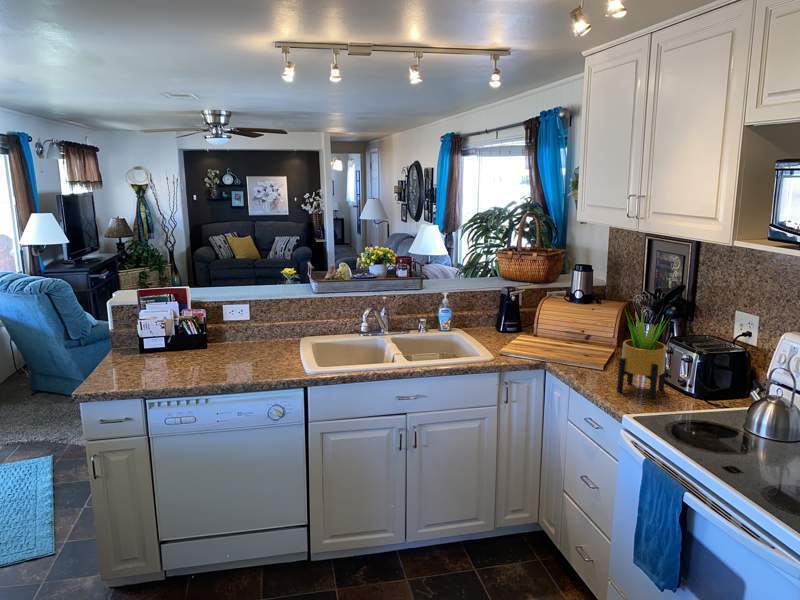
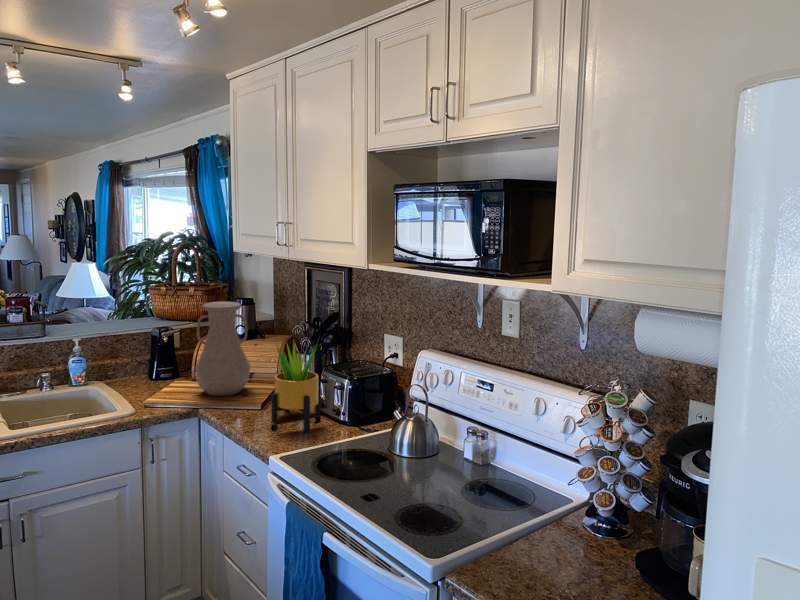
vase: none [543,269,591,354] -> present [196,301,250,396]

